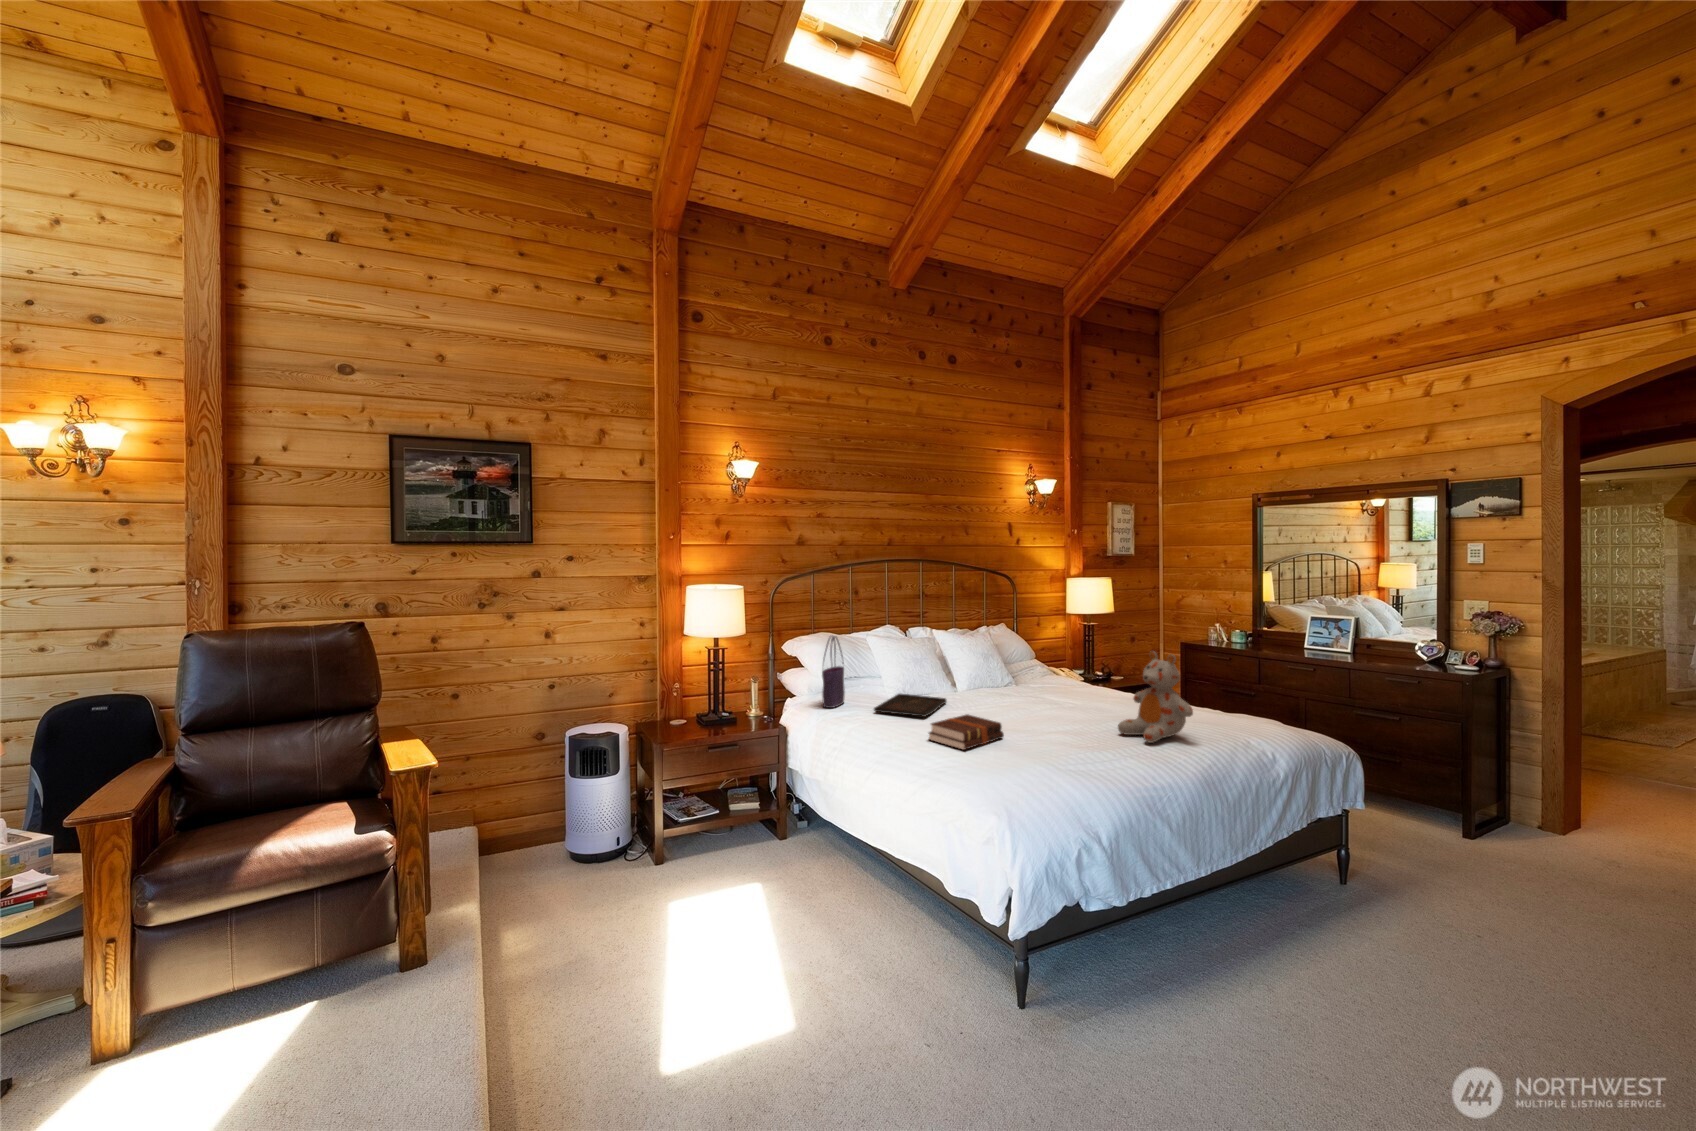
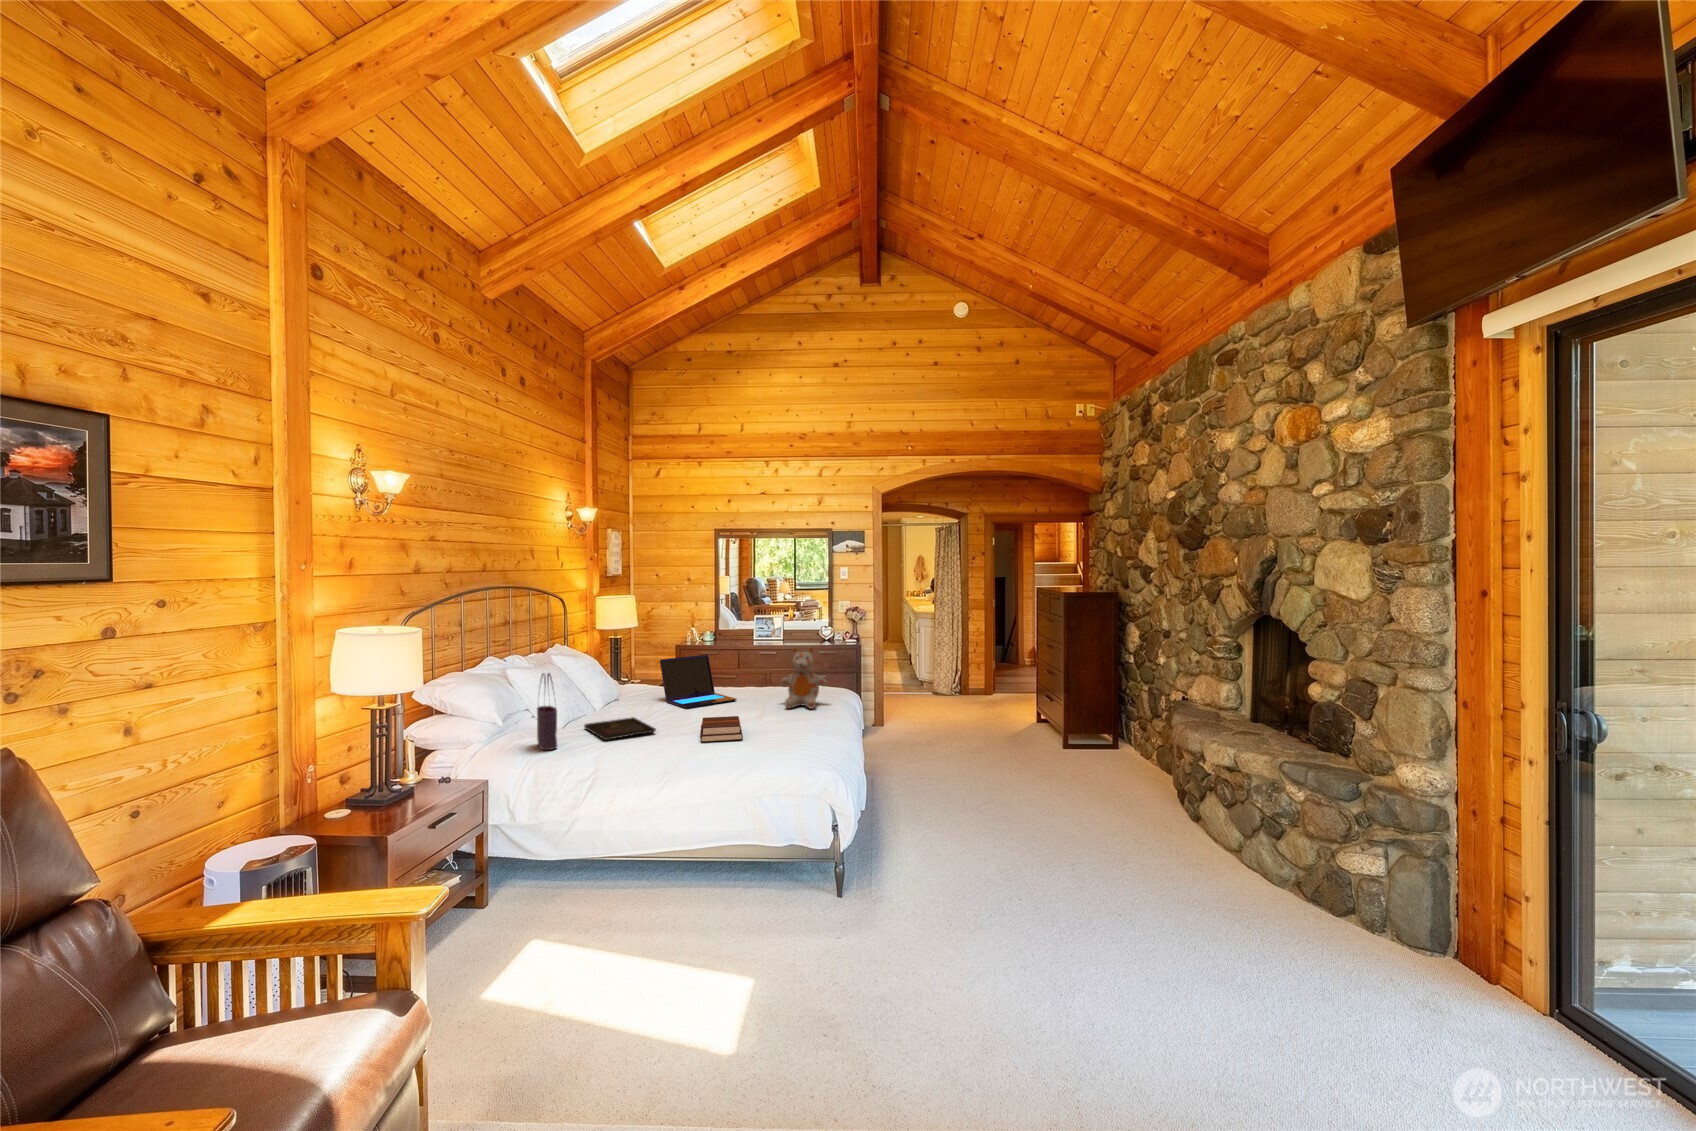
laptop: none [1024,644,1098,709] -> present [660,655,737,708]

